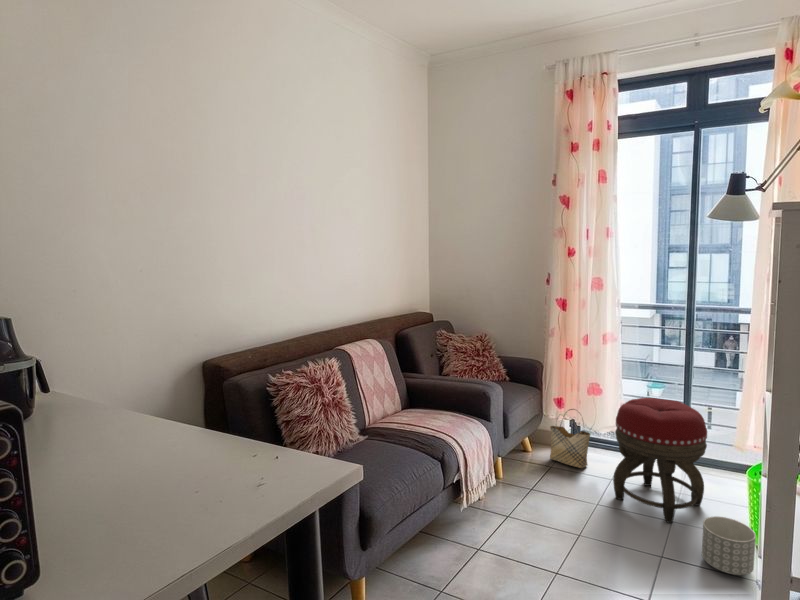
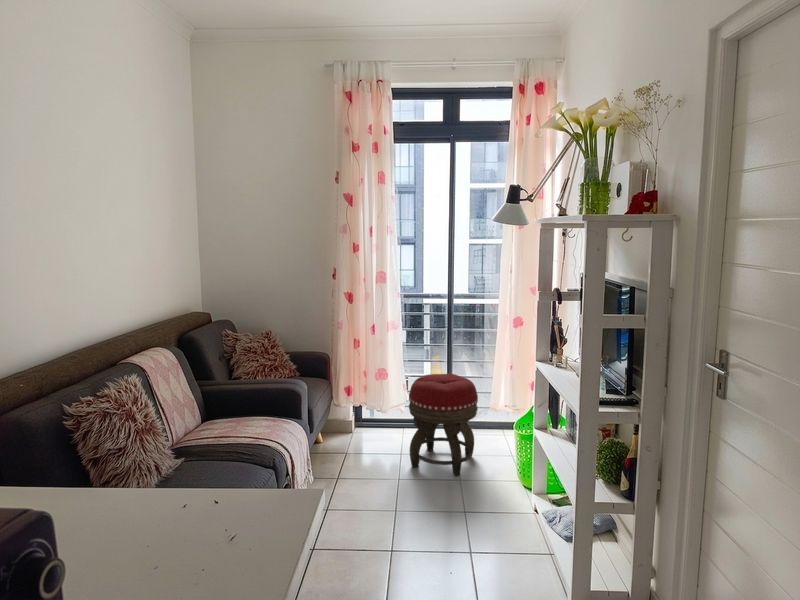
woven basket: present [550,409,590,468] -> none [344,395,381,448]
planter: present [702,516,756,575] -> none [489,459,524,500]

